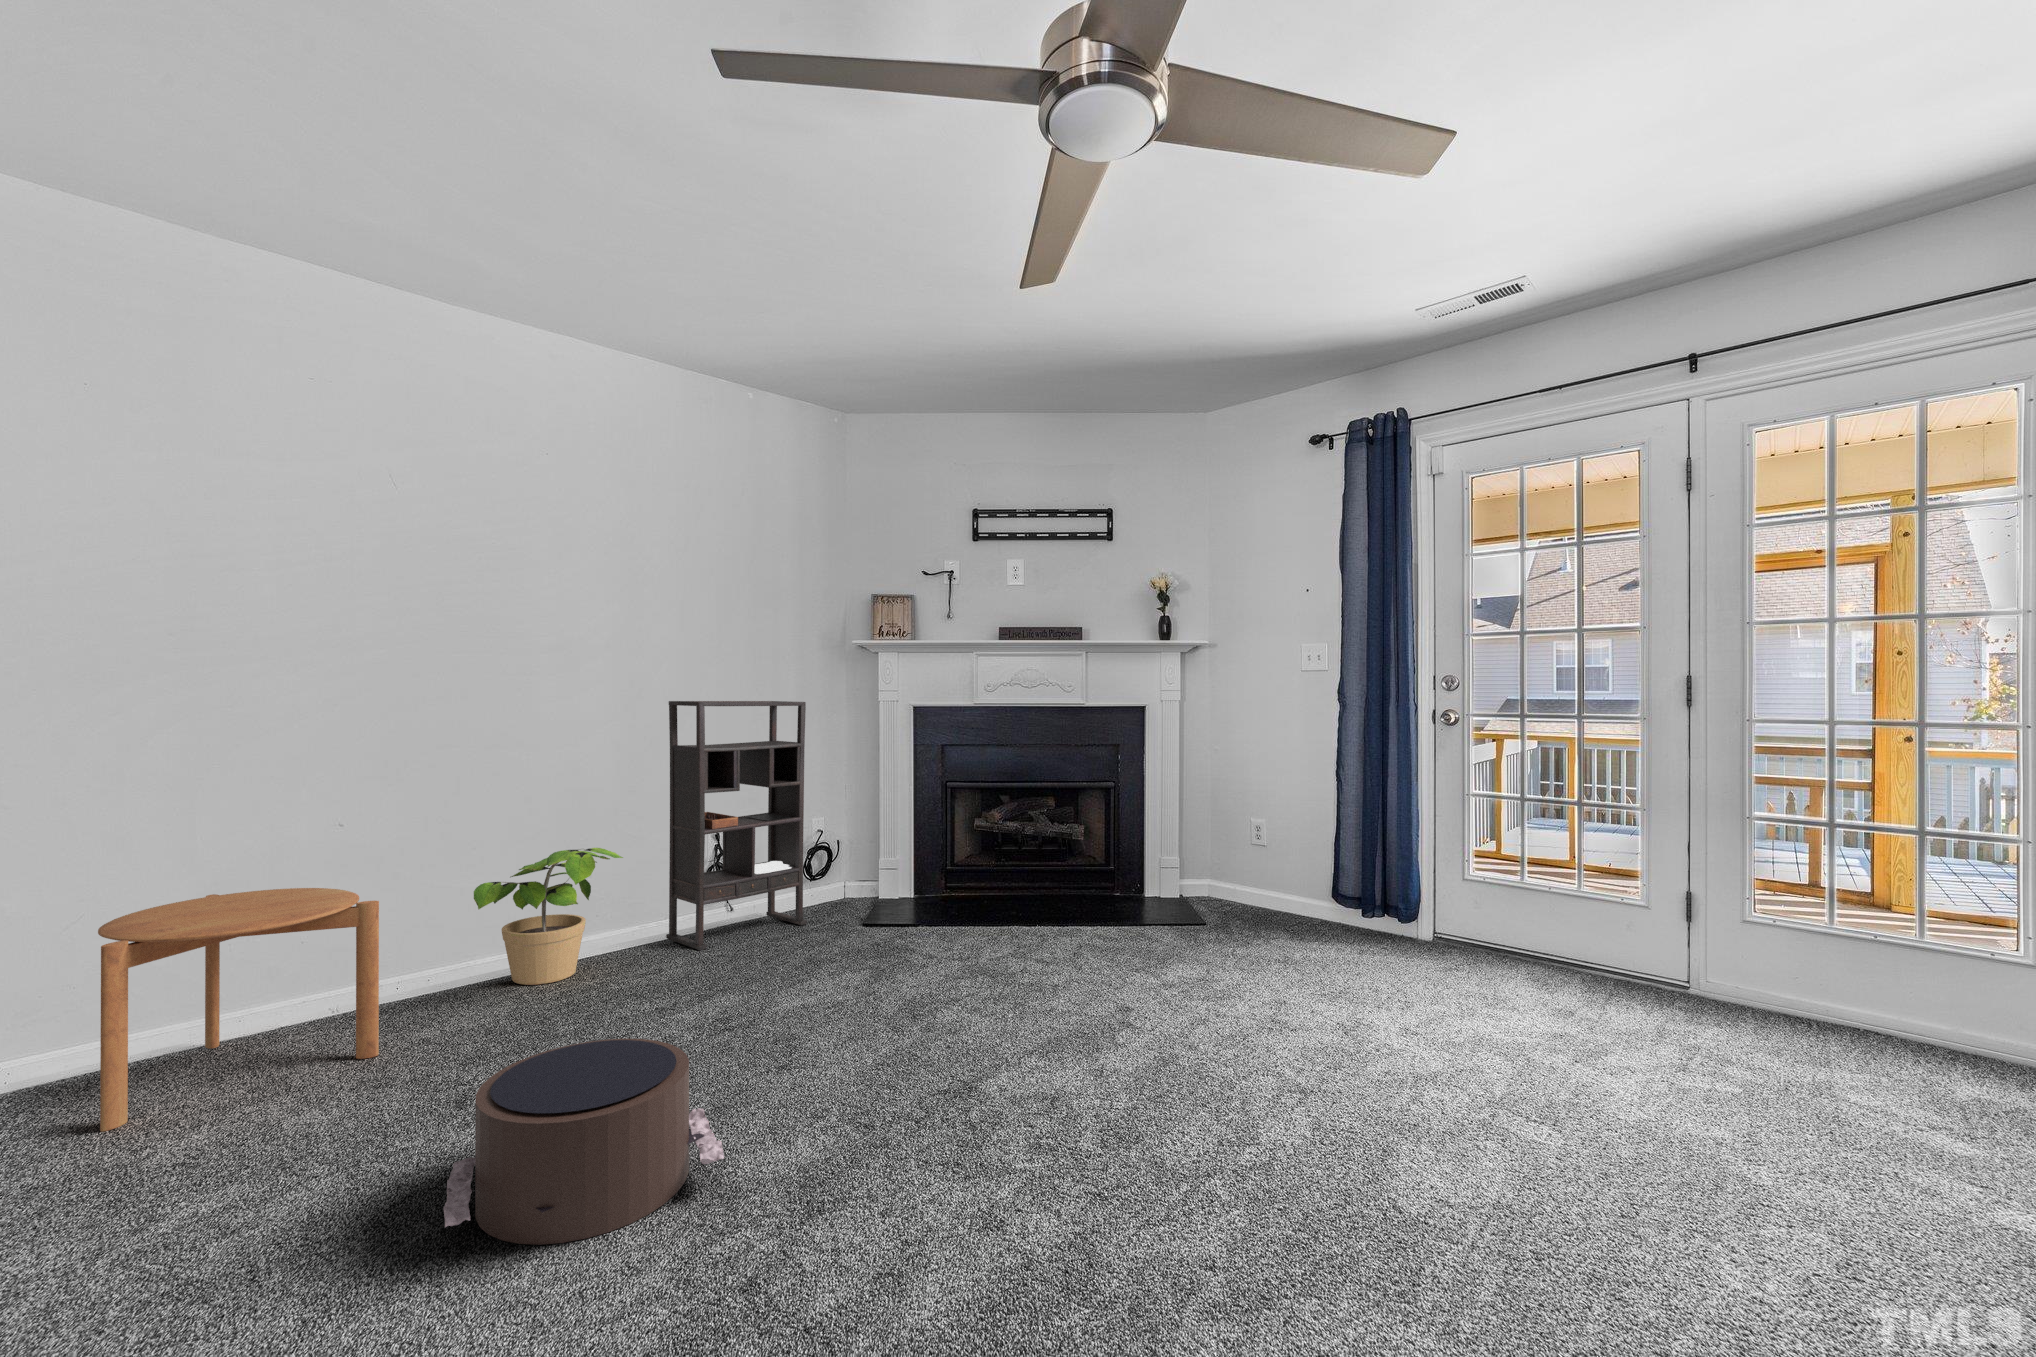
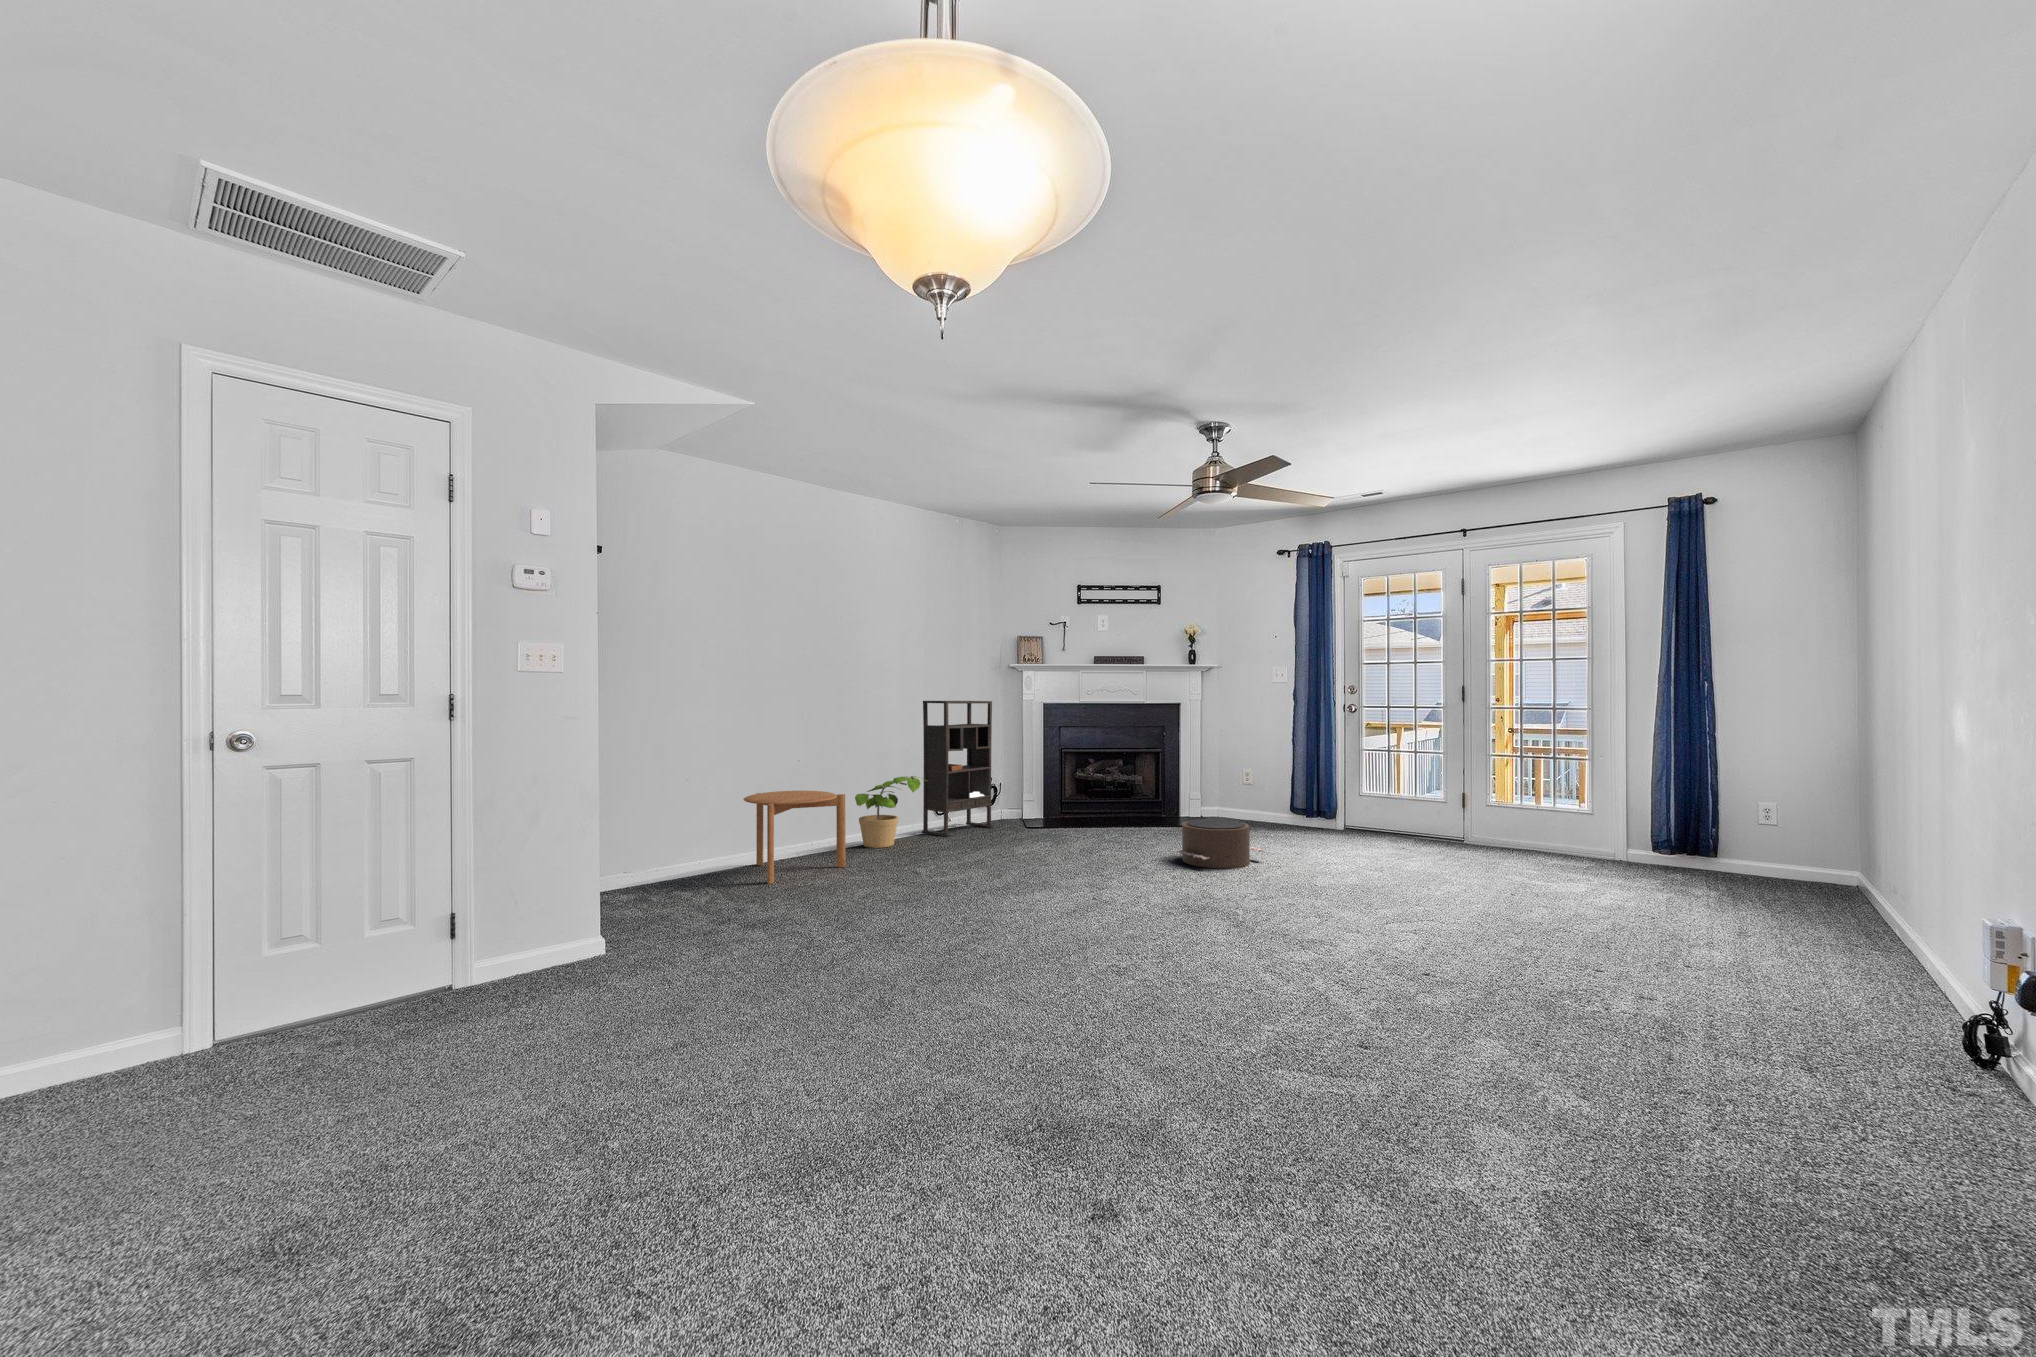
pouf: present [443,1038,724,1245] -> present [1178,819,1265,868]

